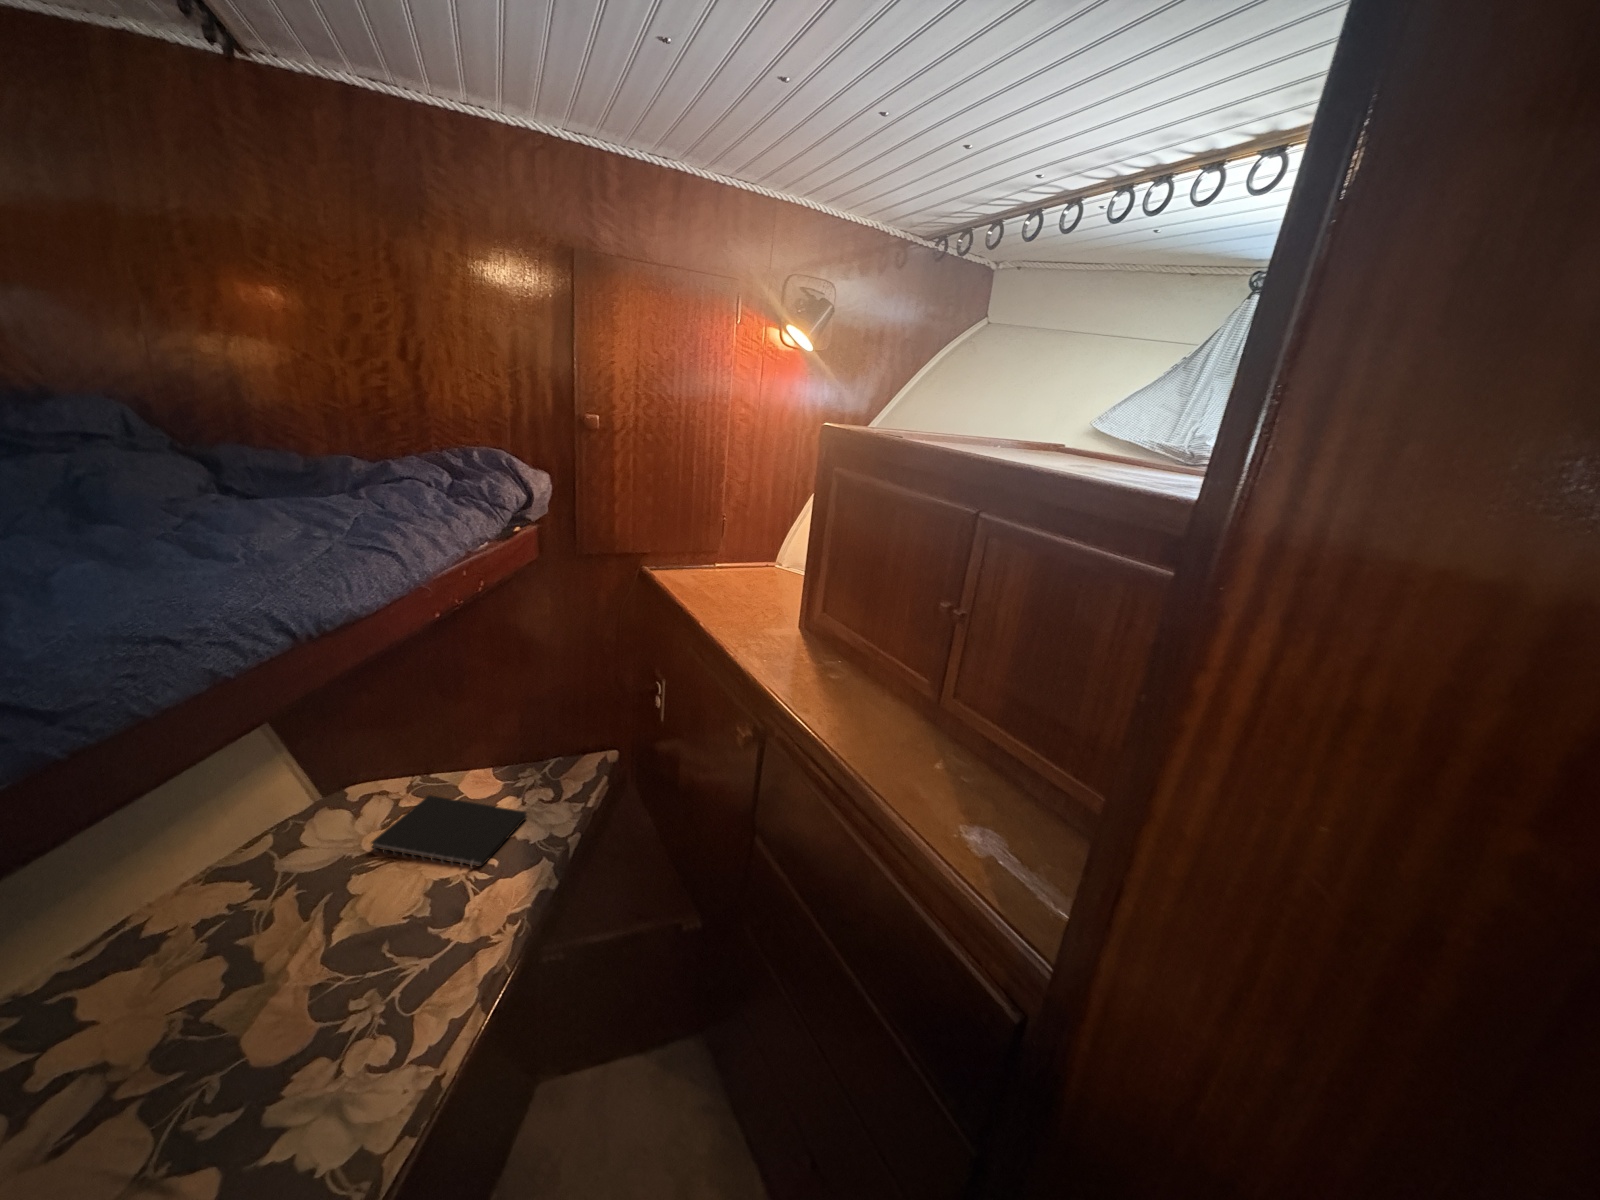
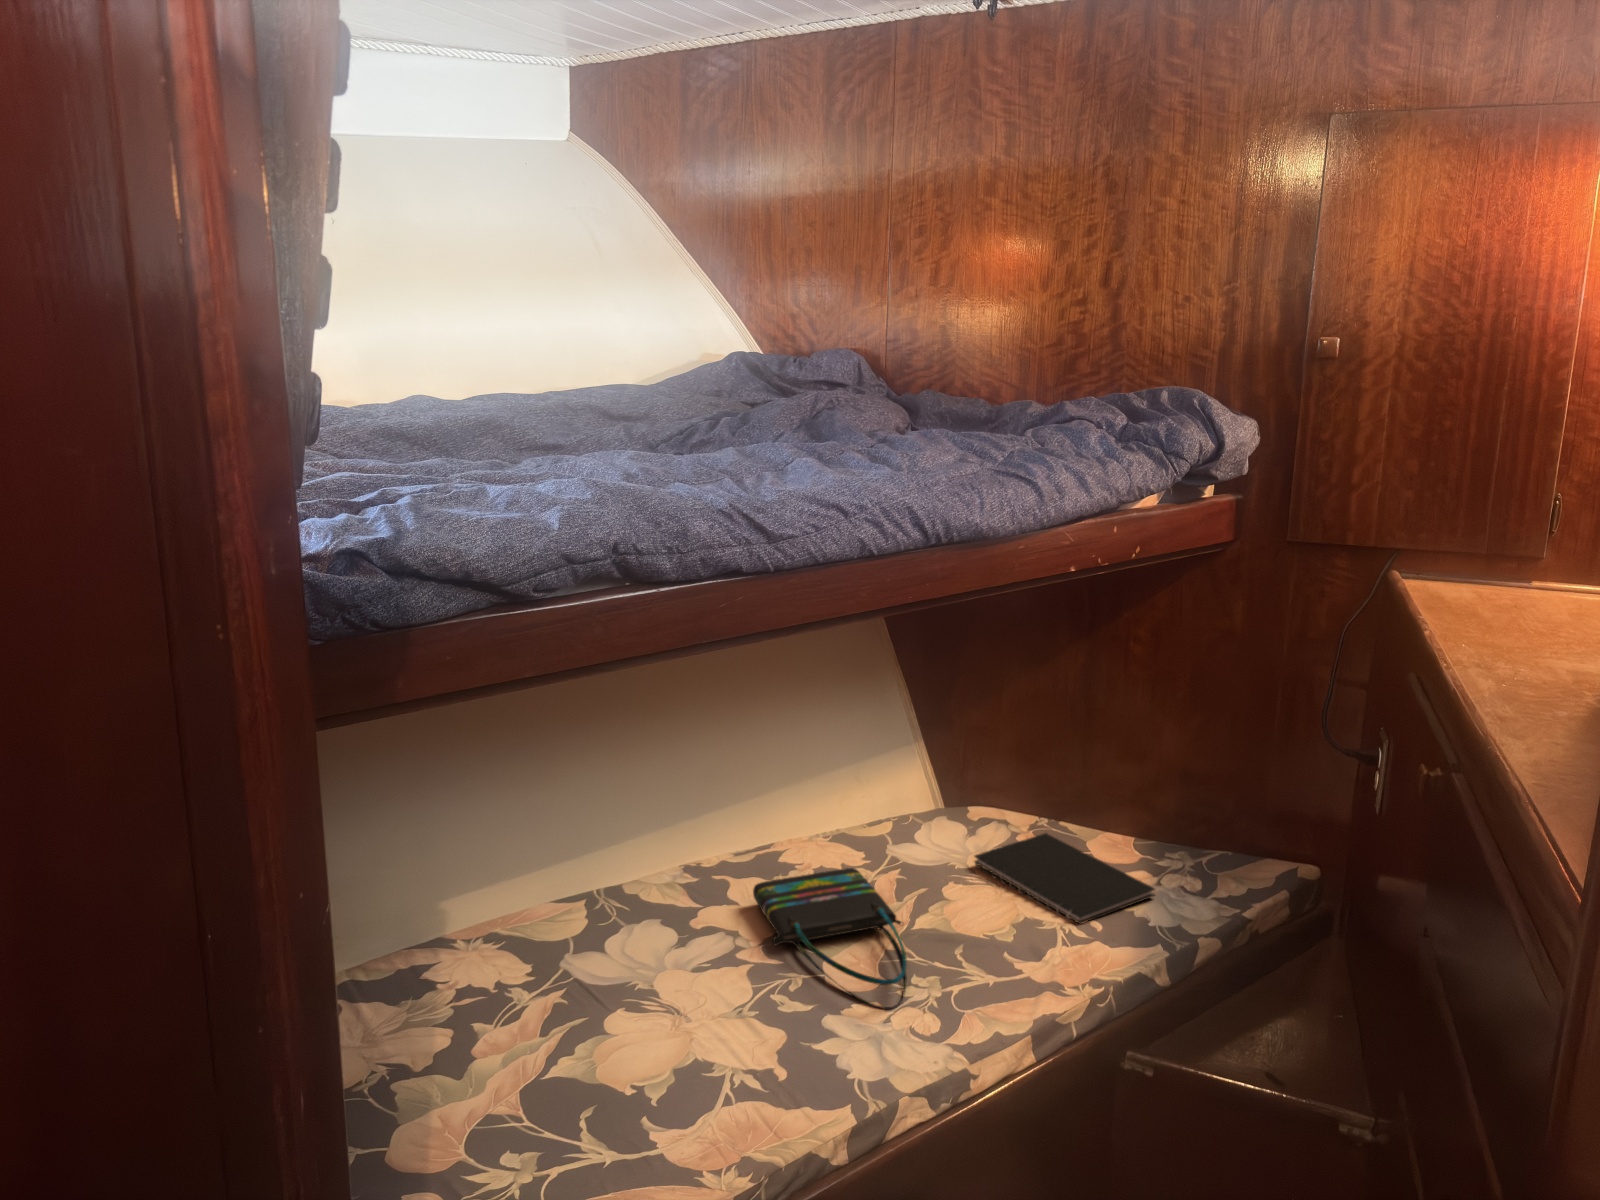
tote bag: none [102,917,347,1069] -> present [753,868,907,1009]

